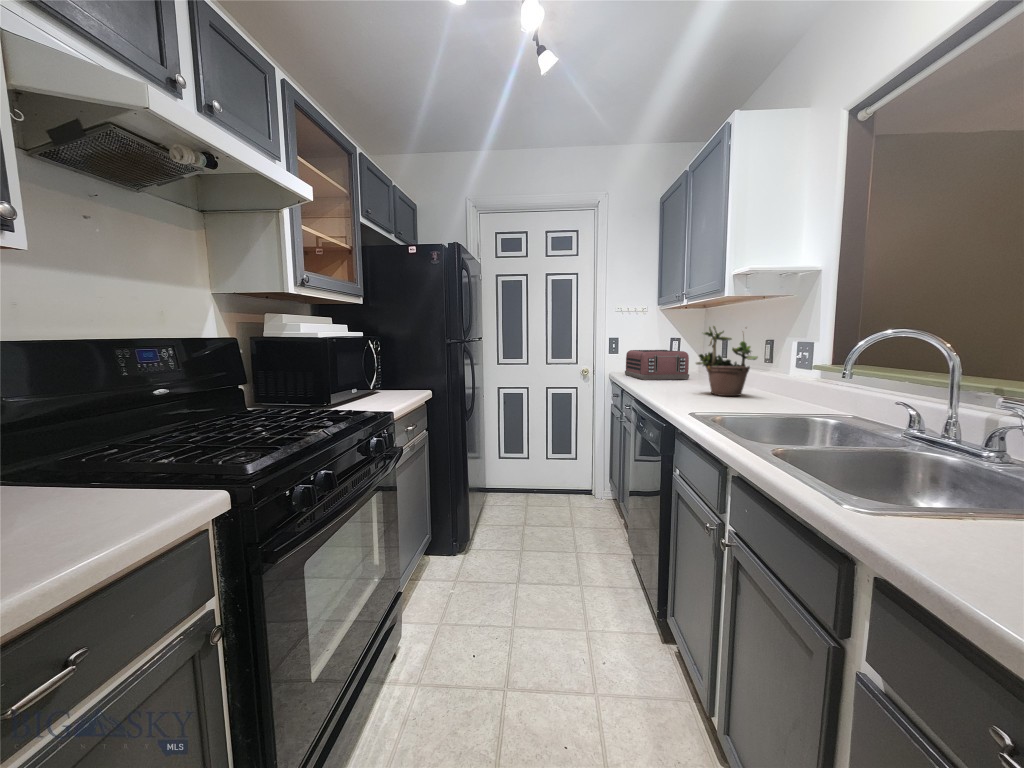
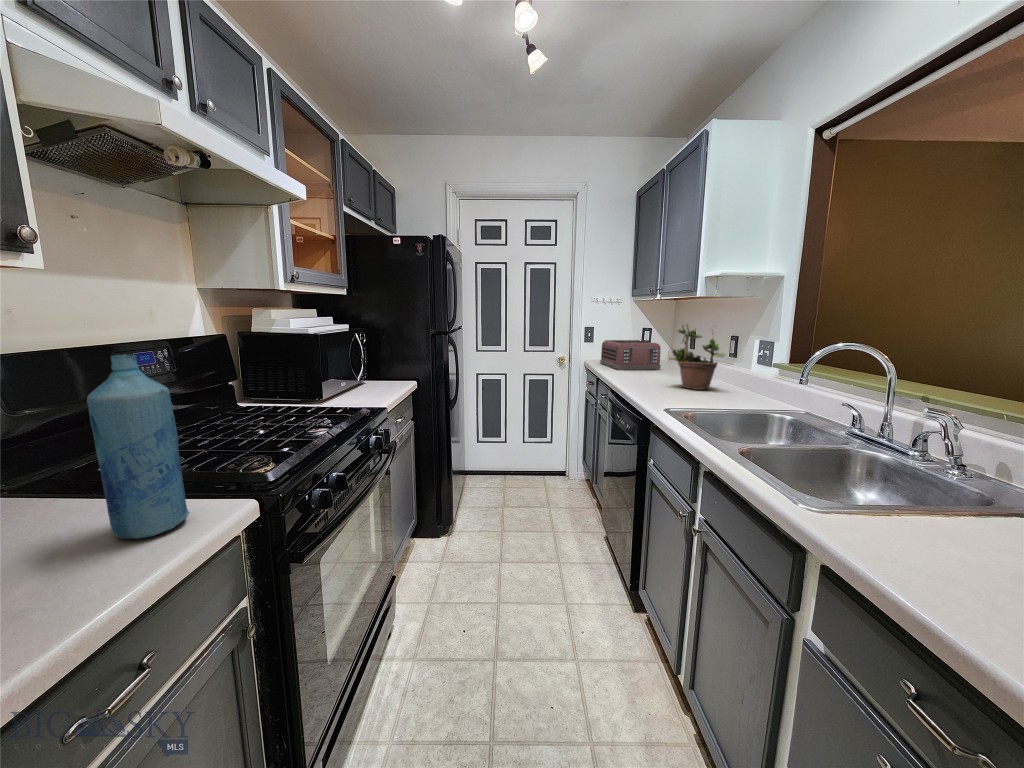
bottle: none [37,326,147,523] -> present [87,355,189,539]

